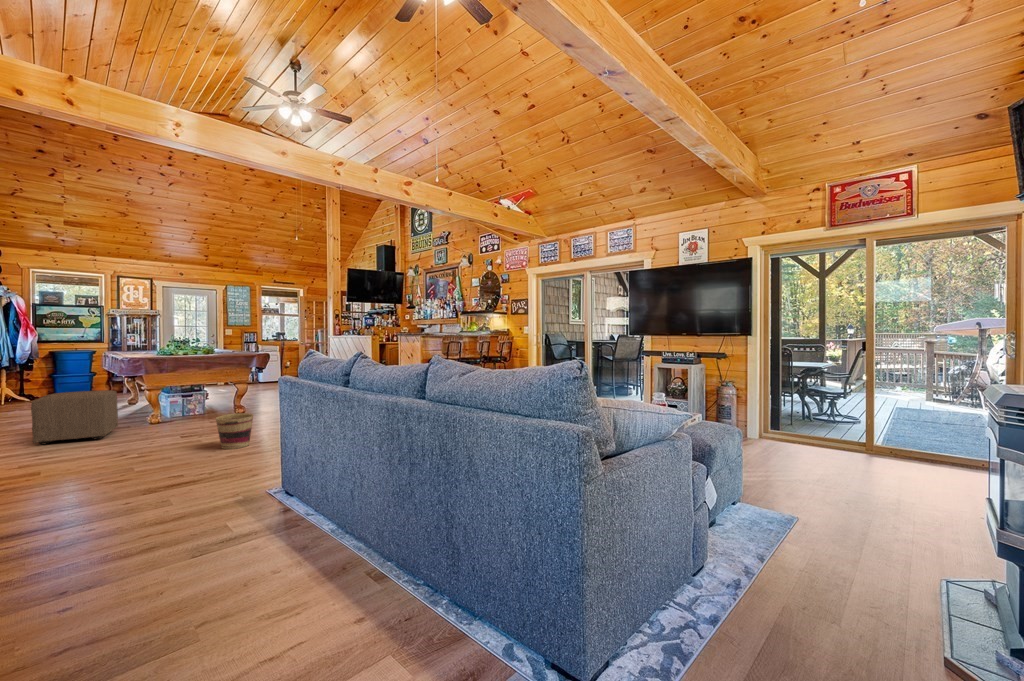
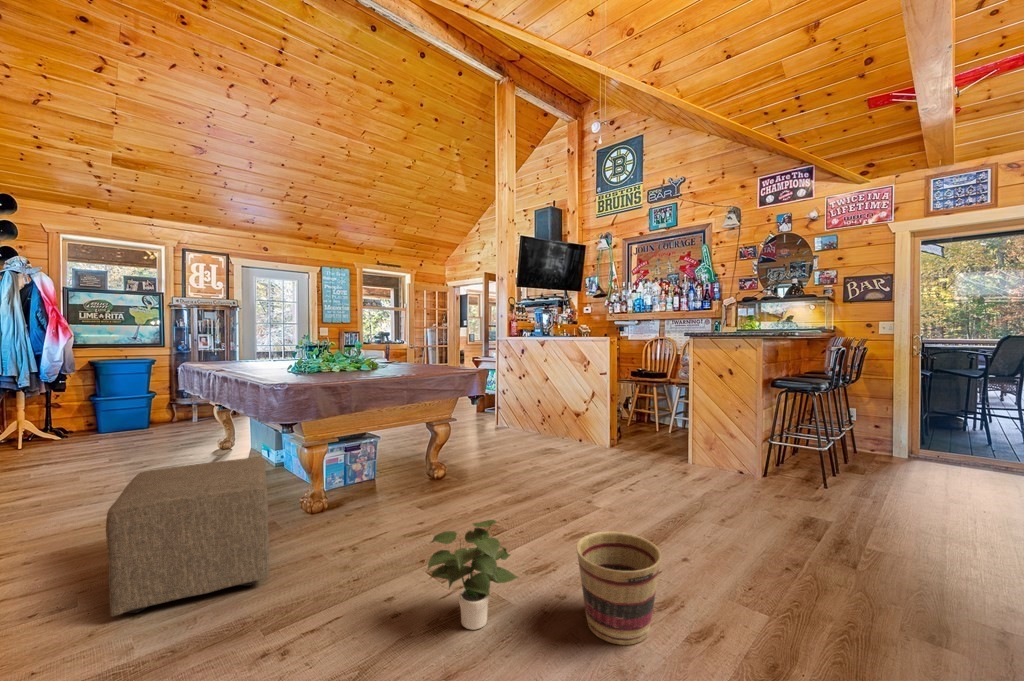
potted plant: none [157,408,202,447] -> present [428,520,519,630]

